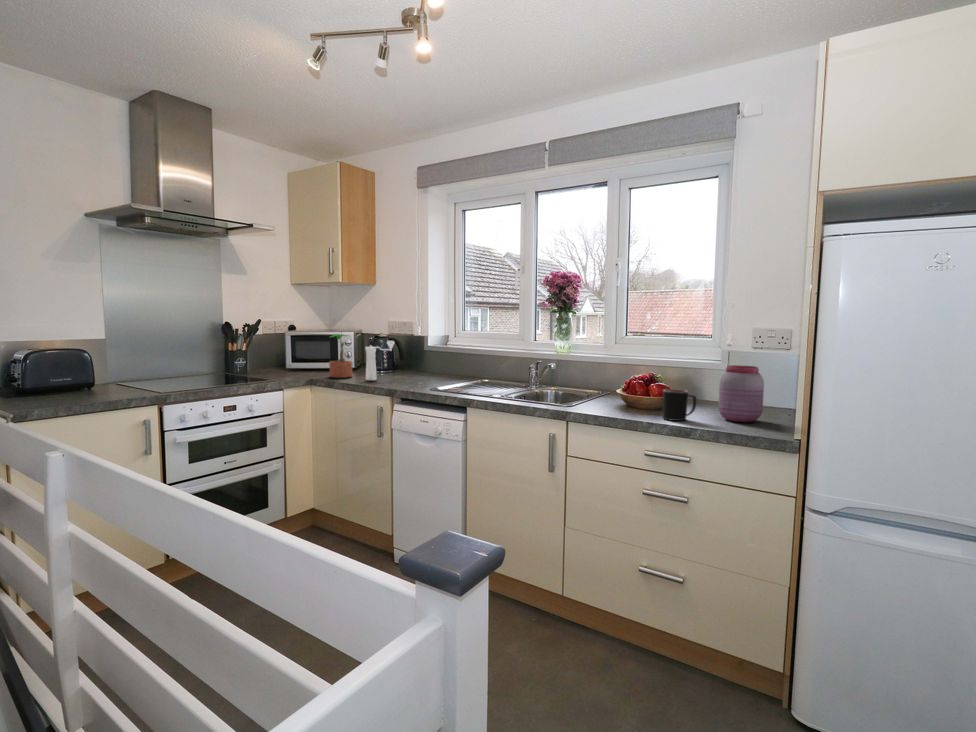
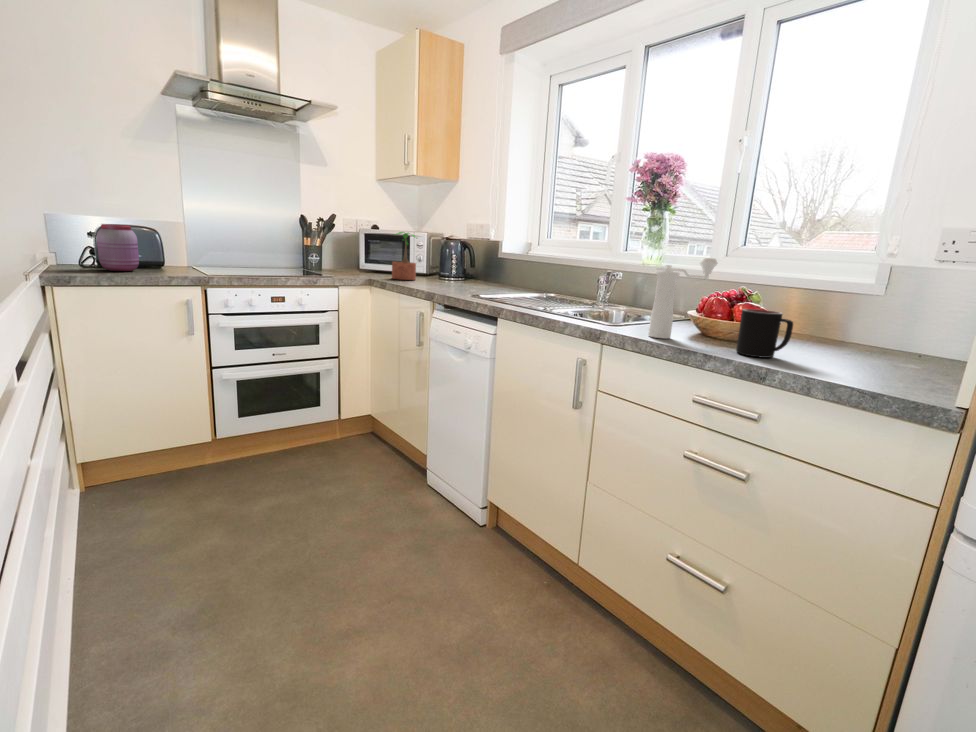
pepper mill: present [365,341,395,380] -> present [648,258,717,339]
jar: present [719,365,764,422] -> present [97,224,139,271]

